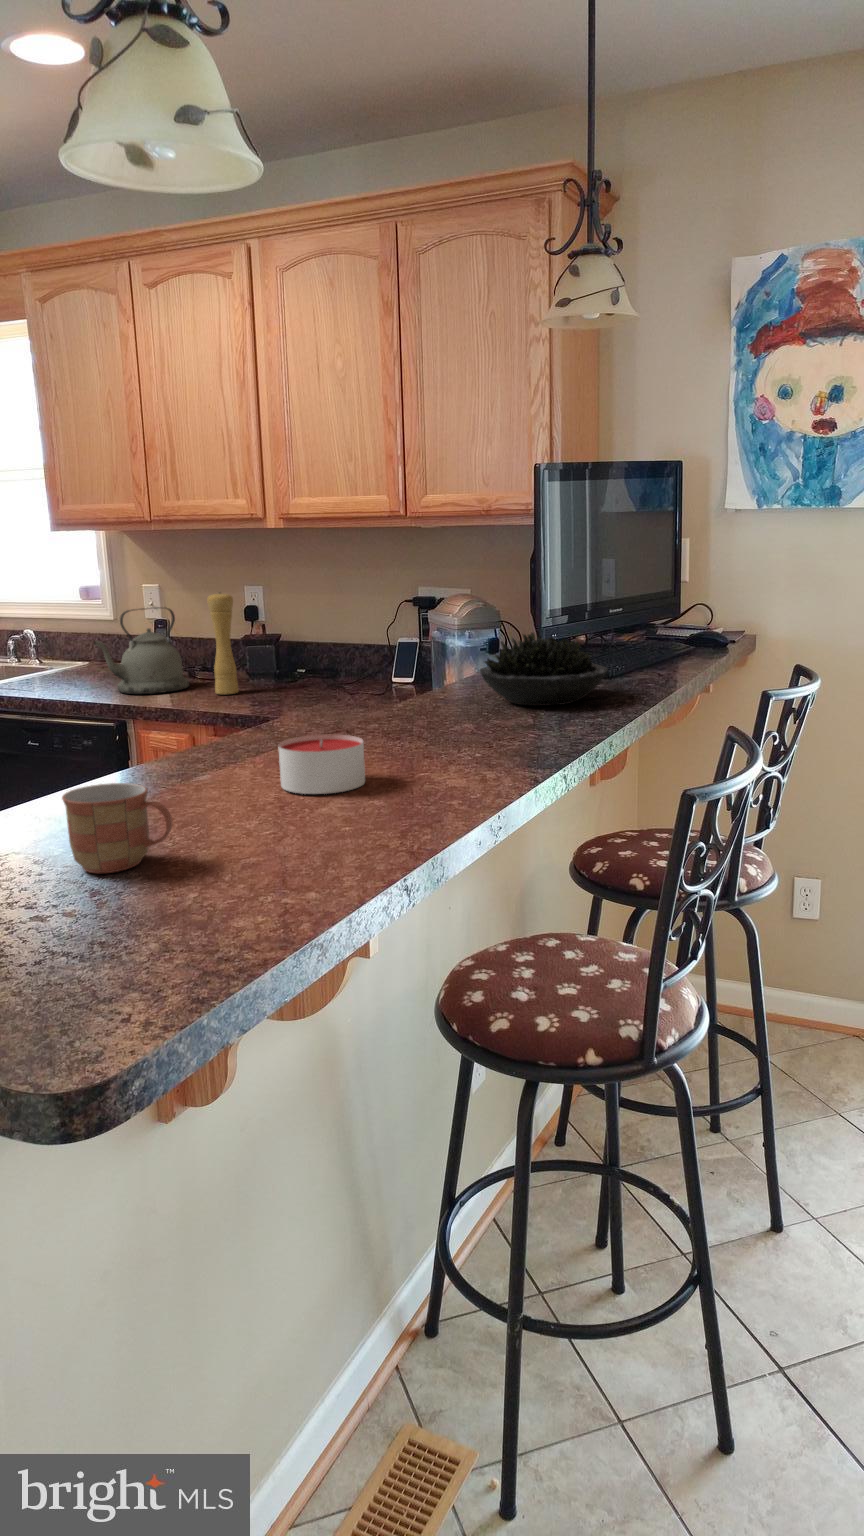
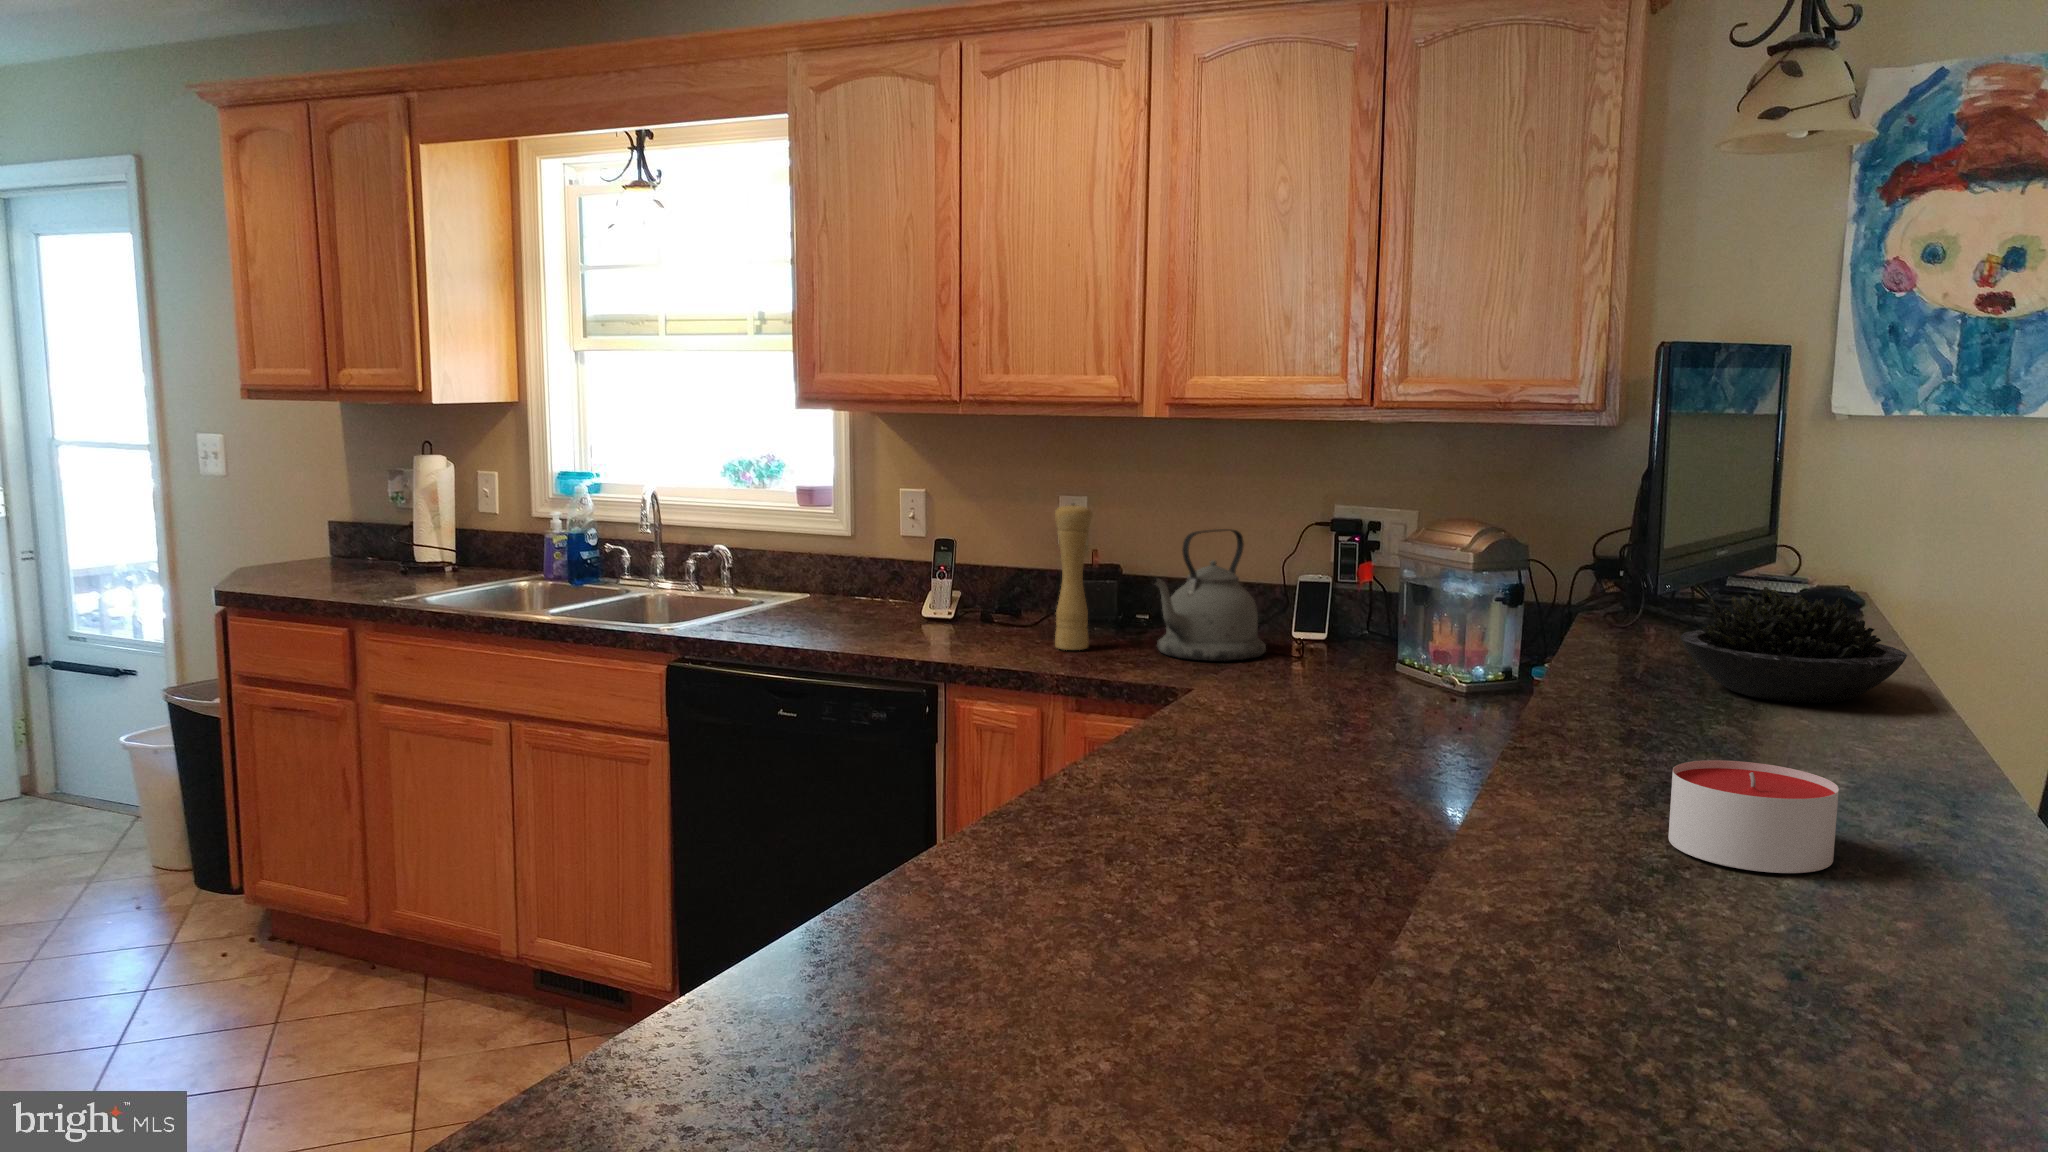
kettle: present [94,607,189,694] -> present [1152,529,1266,661]
mug: present [62,783,172,873] -> none [1623,874,1842,1065]

